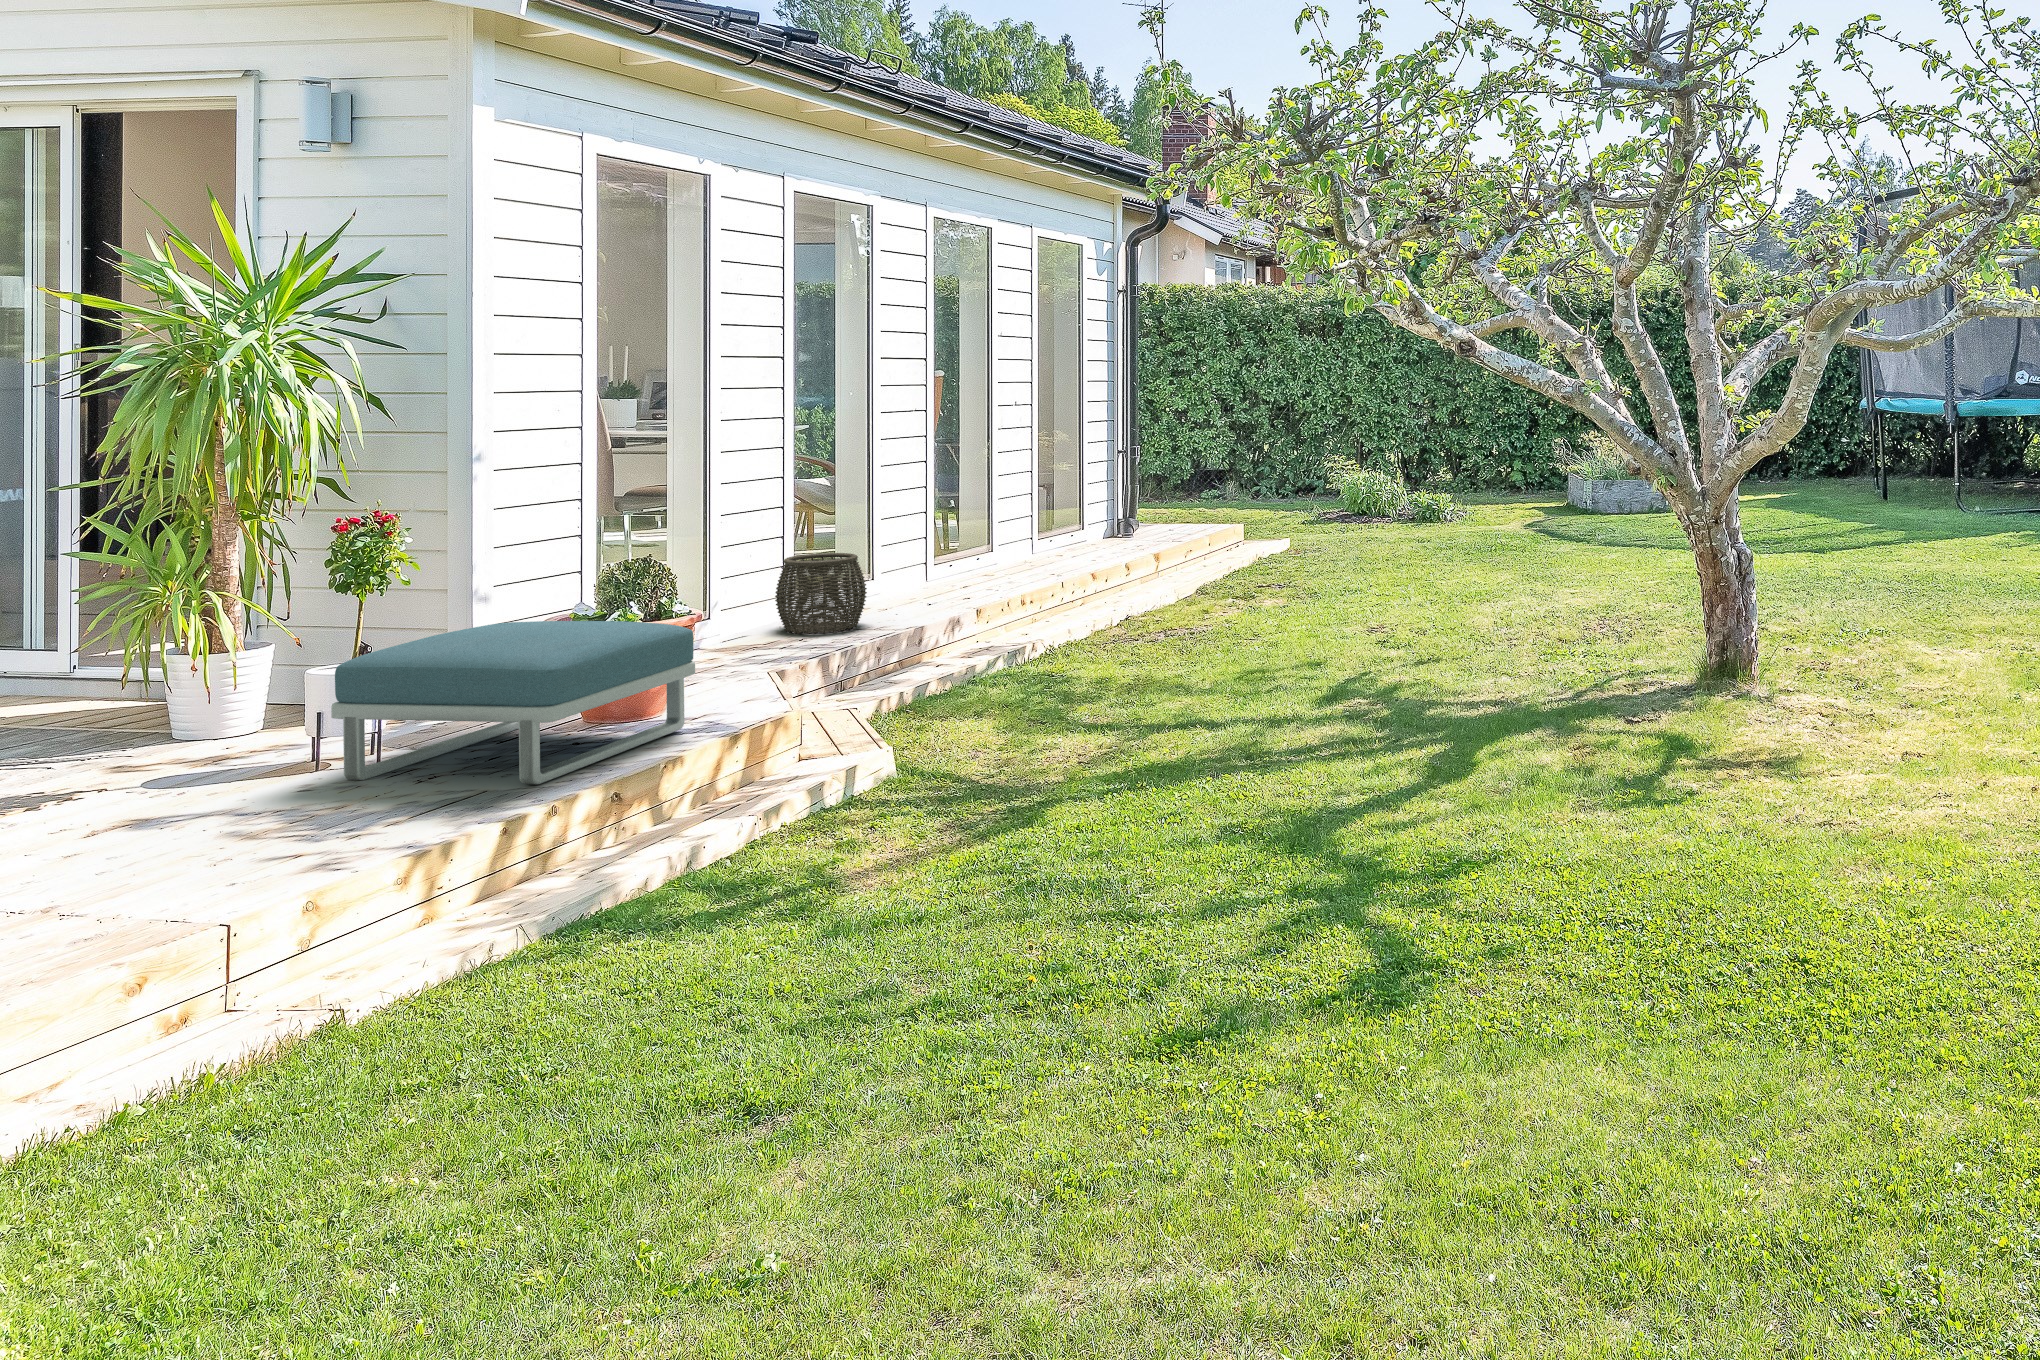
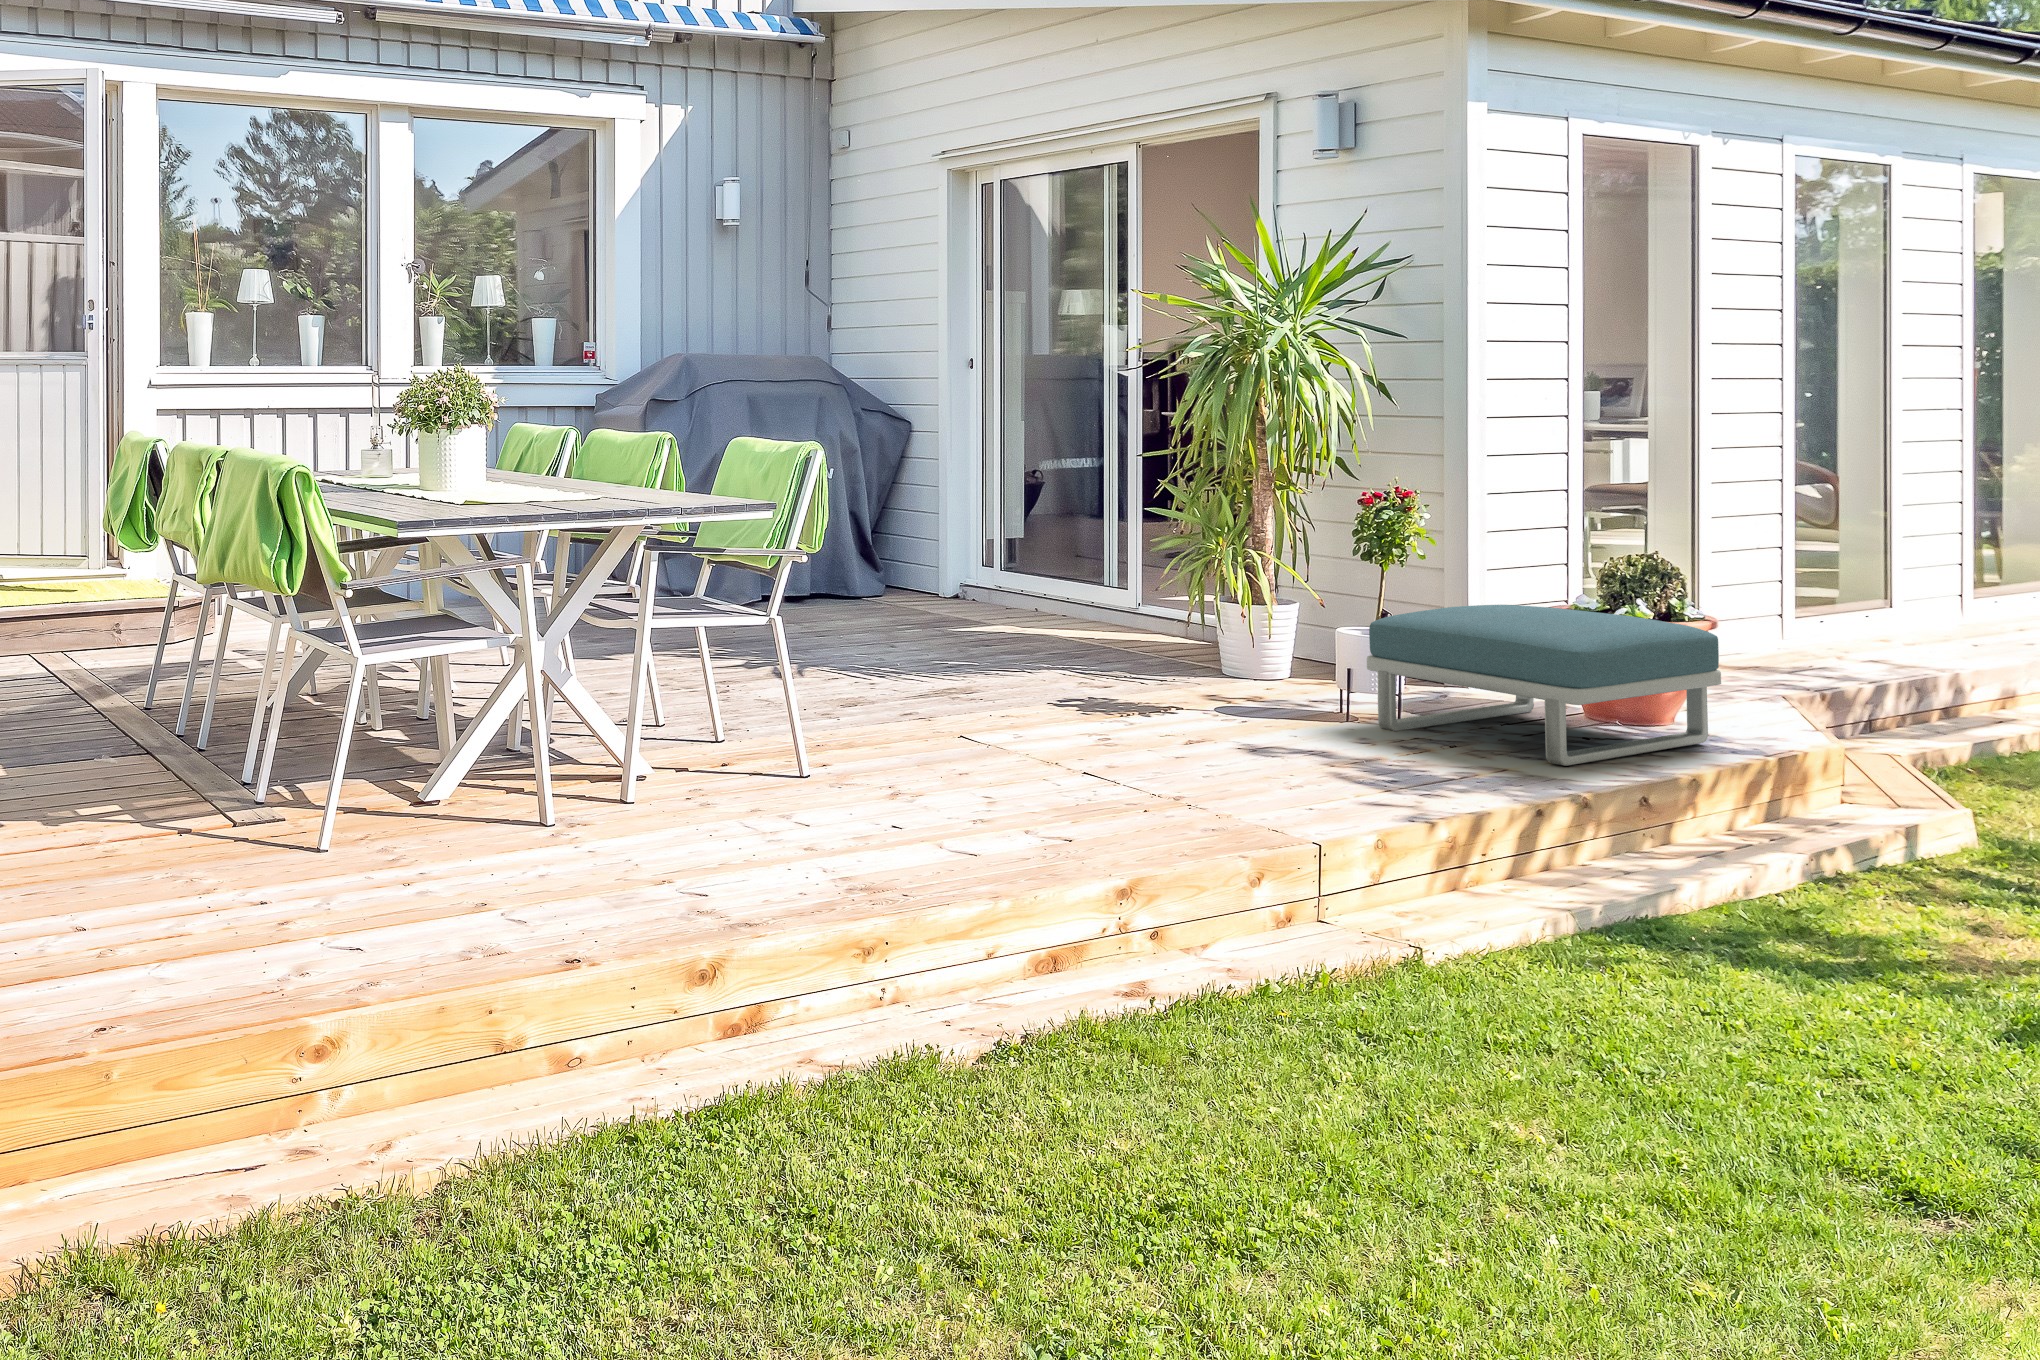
woven basket: present [775,553,867,634] -> none [1783,577,1909,673]

